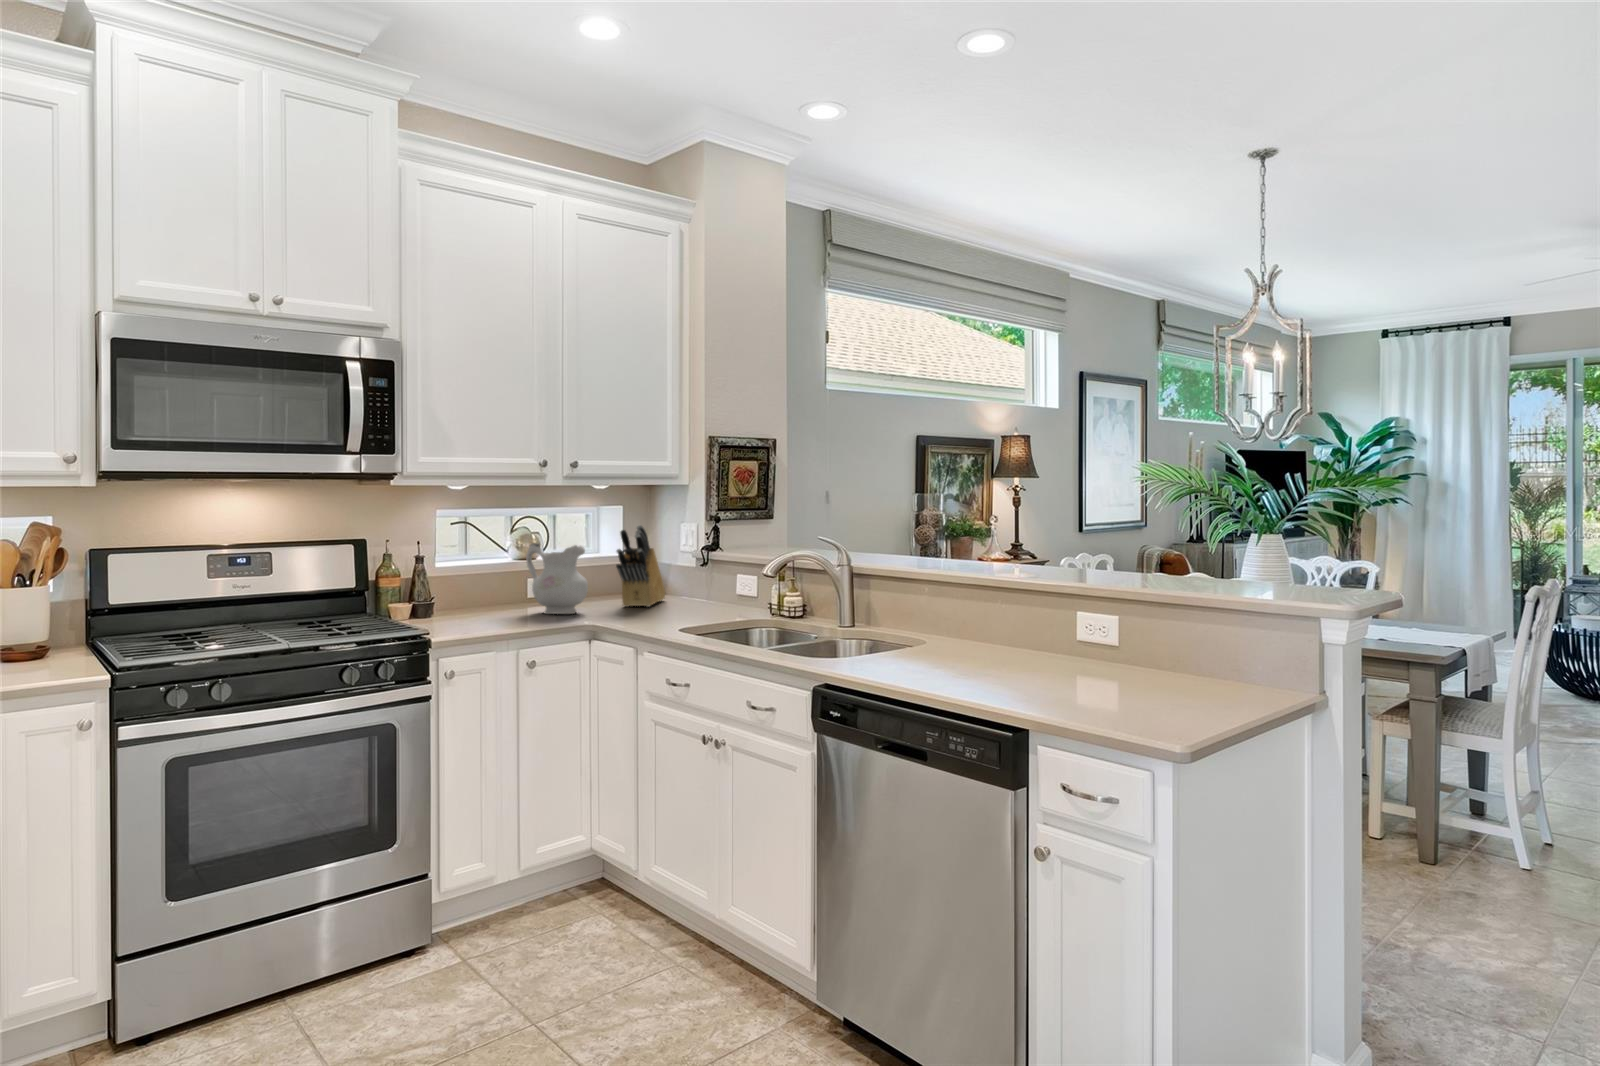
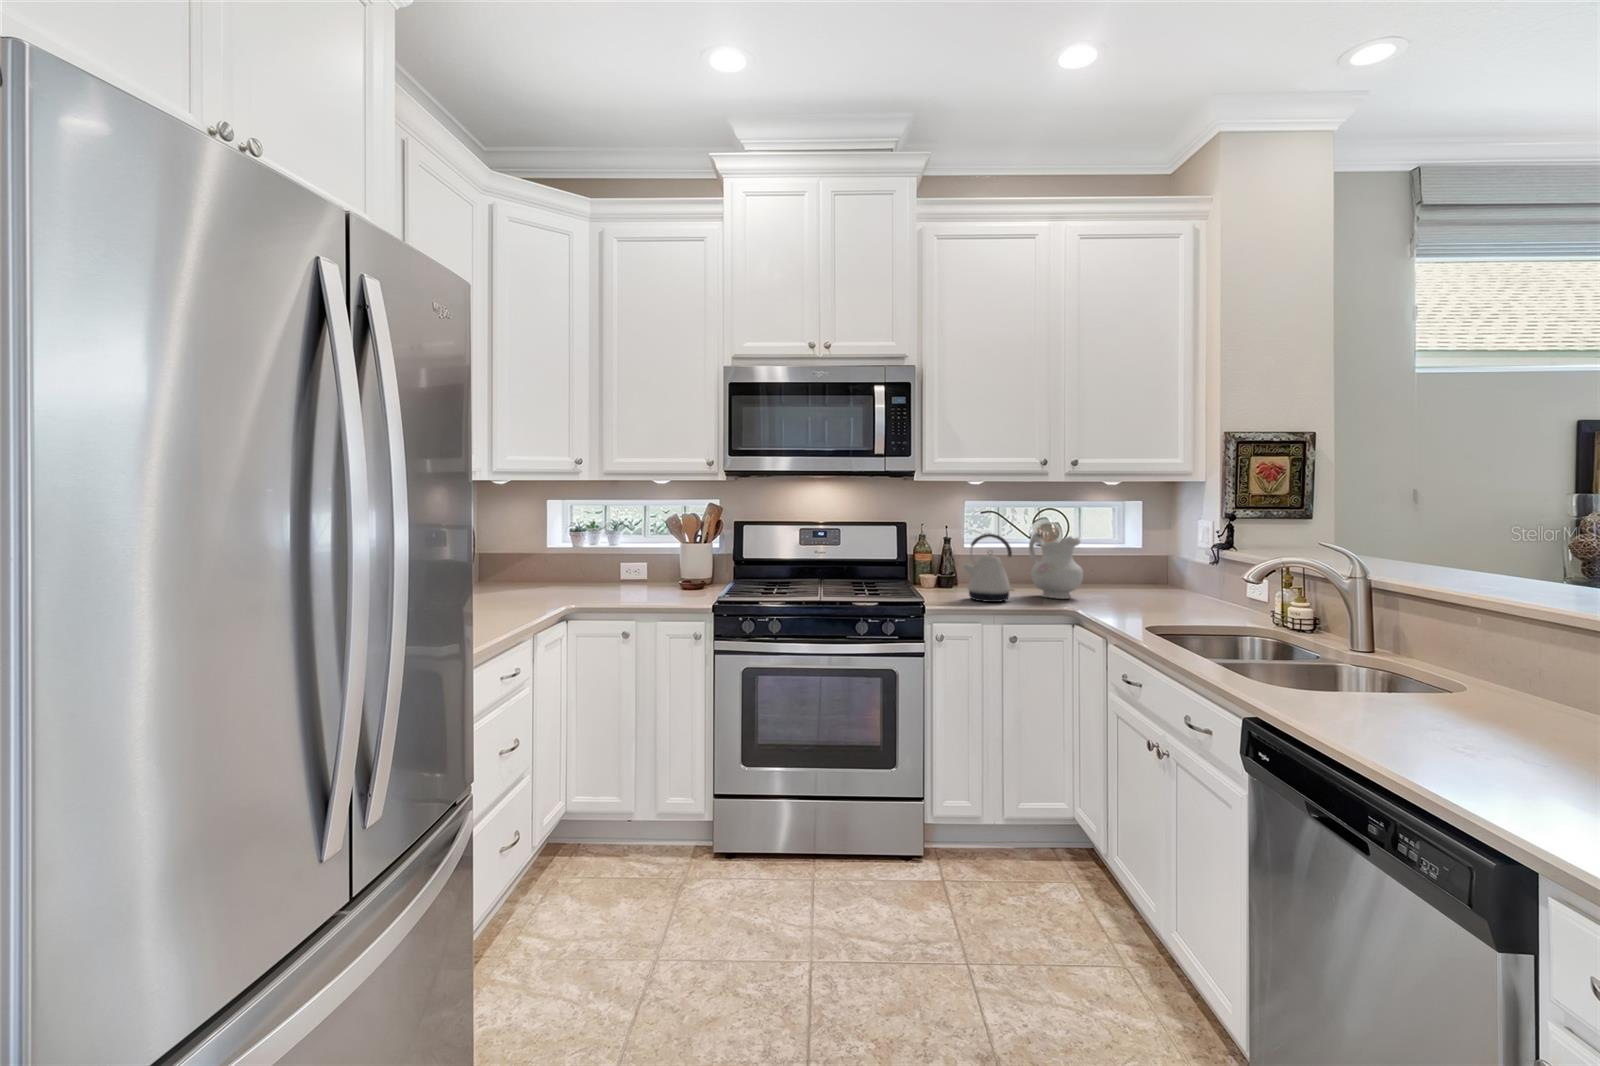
knife block: present [616,525,665,607] -> none [1114,520,1175,599]
kettle: none [462,546,523,625] -> present [962,534,1014,602]

